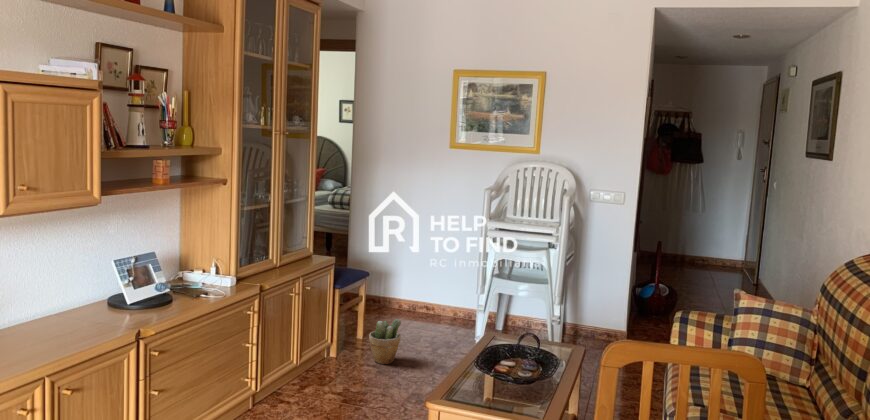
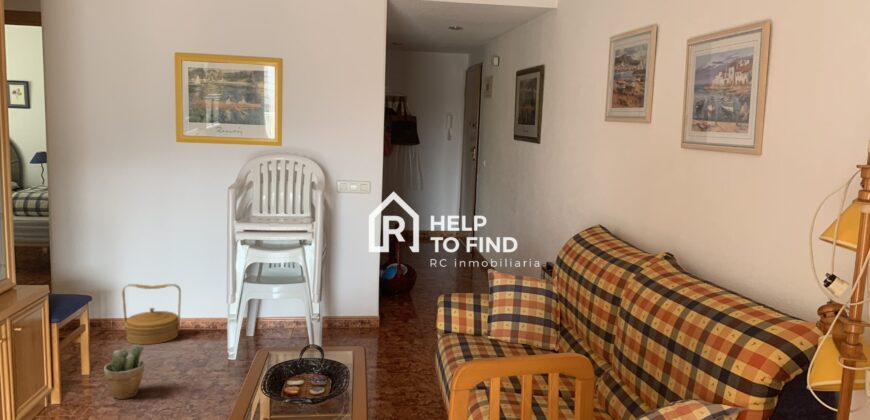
basket: none [392,269,440,325] -> present [122,284,181,344]

